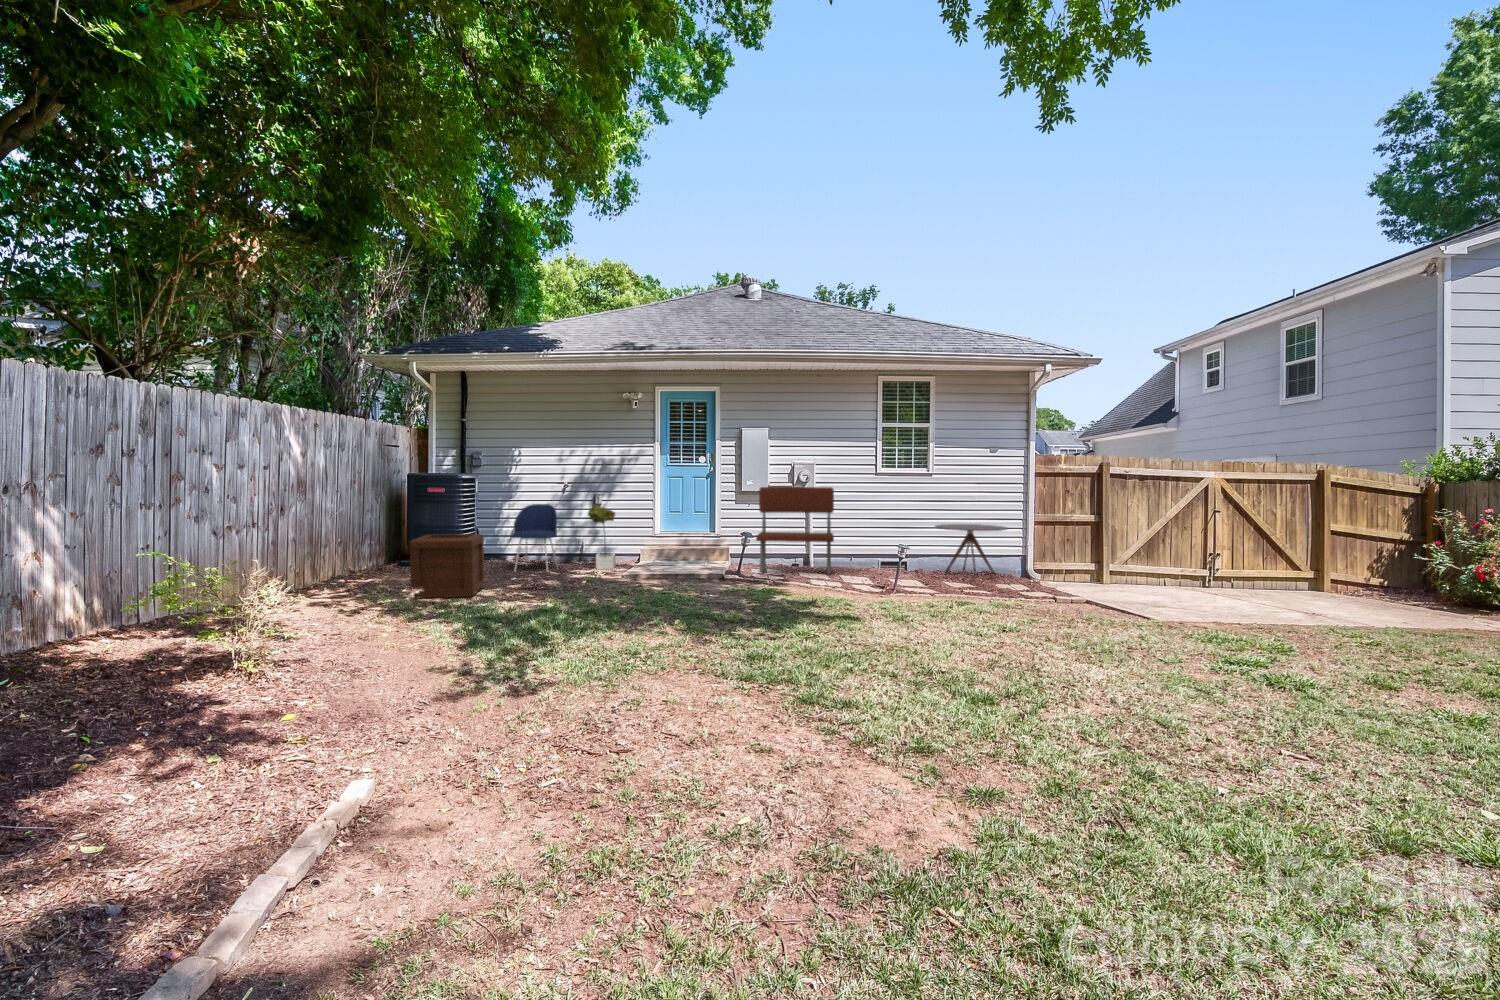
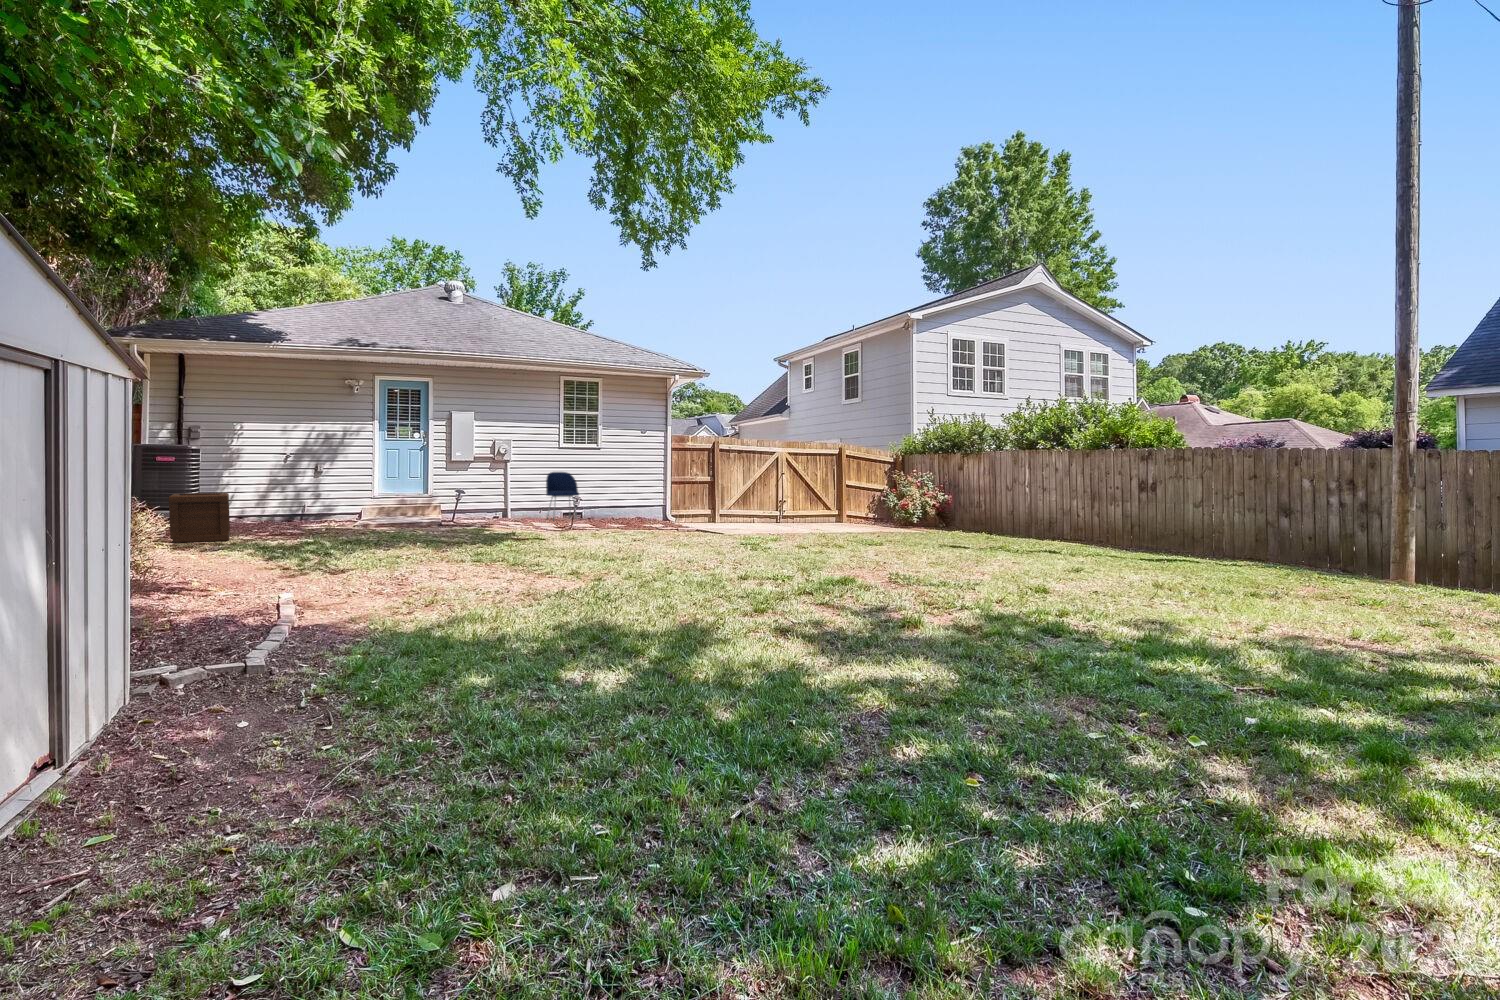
bench: present [756,487,834,574] -> none [465,457,526,523]
chair: present [511,504,558,572] -> present [546,472,579,517]
potted tree: present [588,506,616,570] -> none [314,472,340,525]
round table: present [935,524,1007,577] -> none [601,485,651,520]

